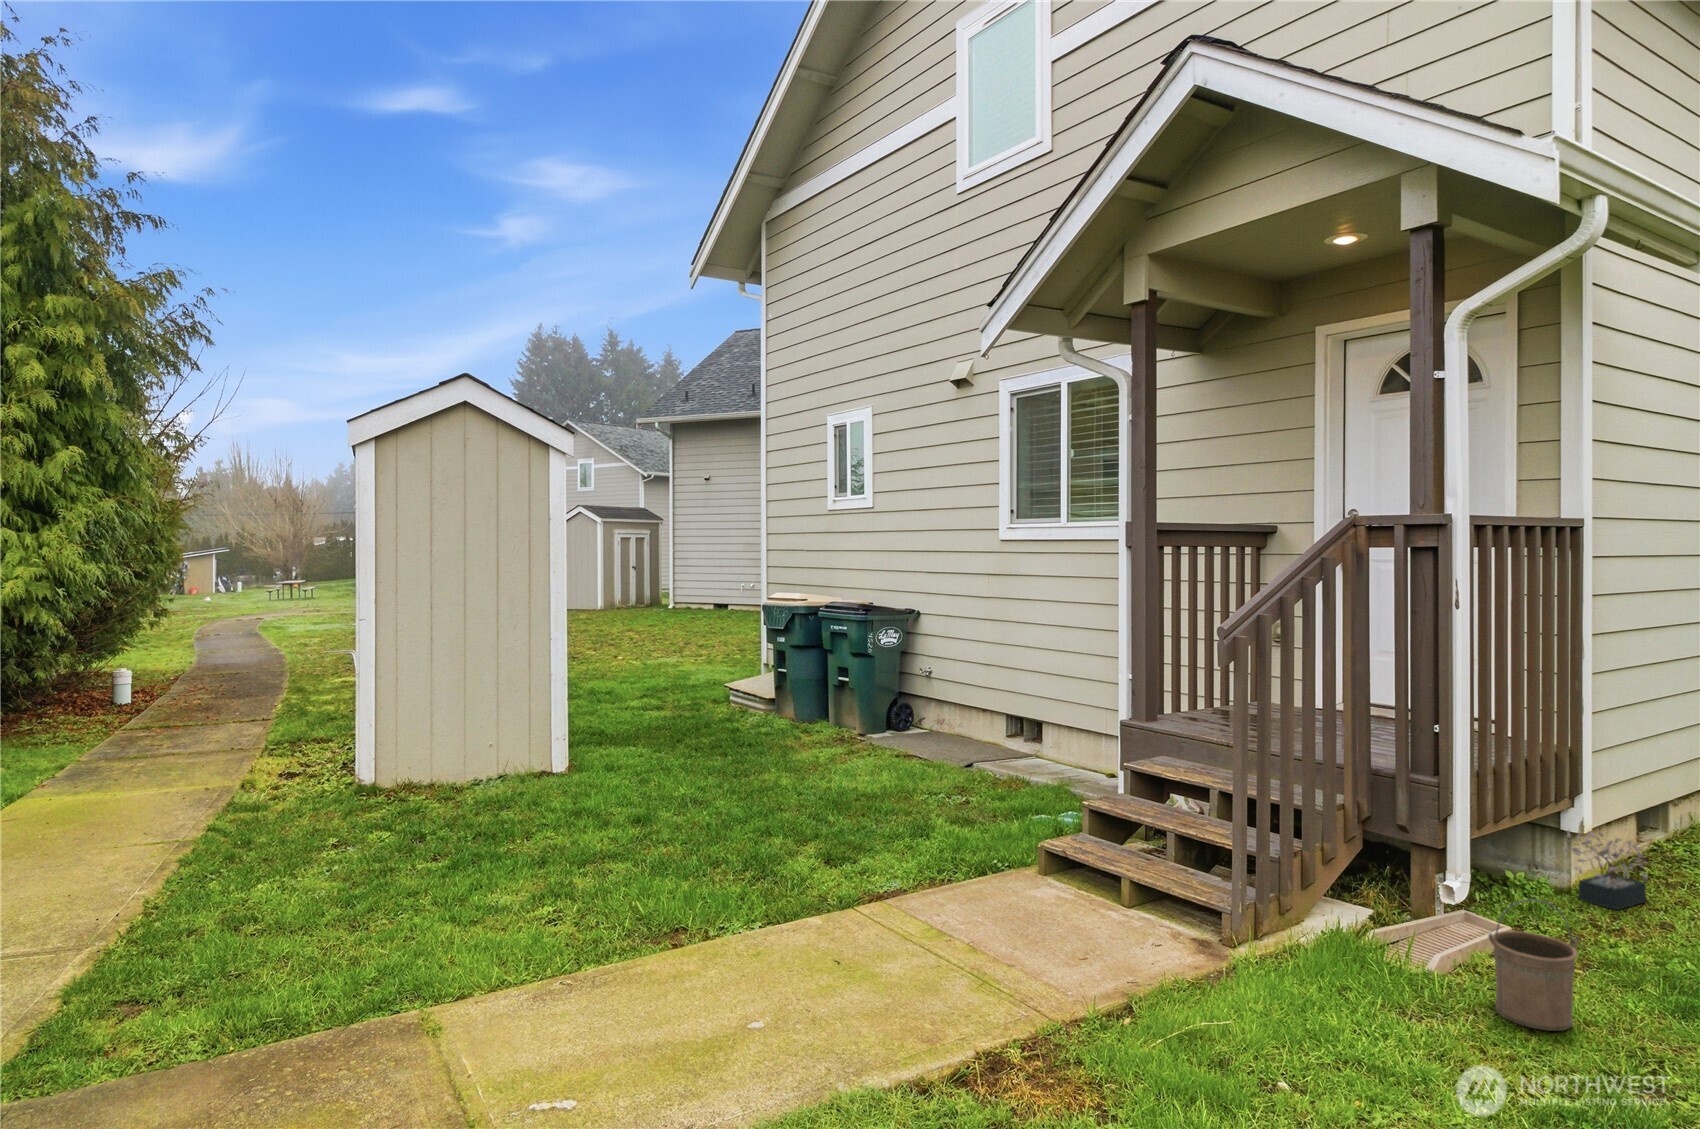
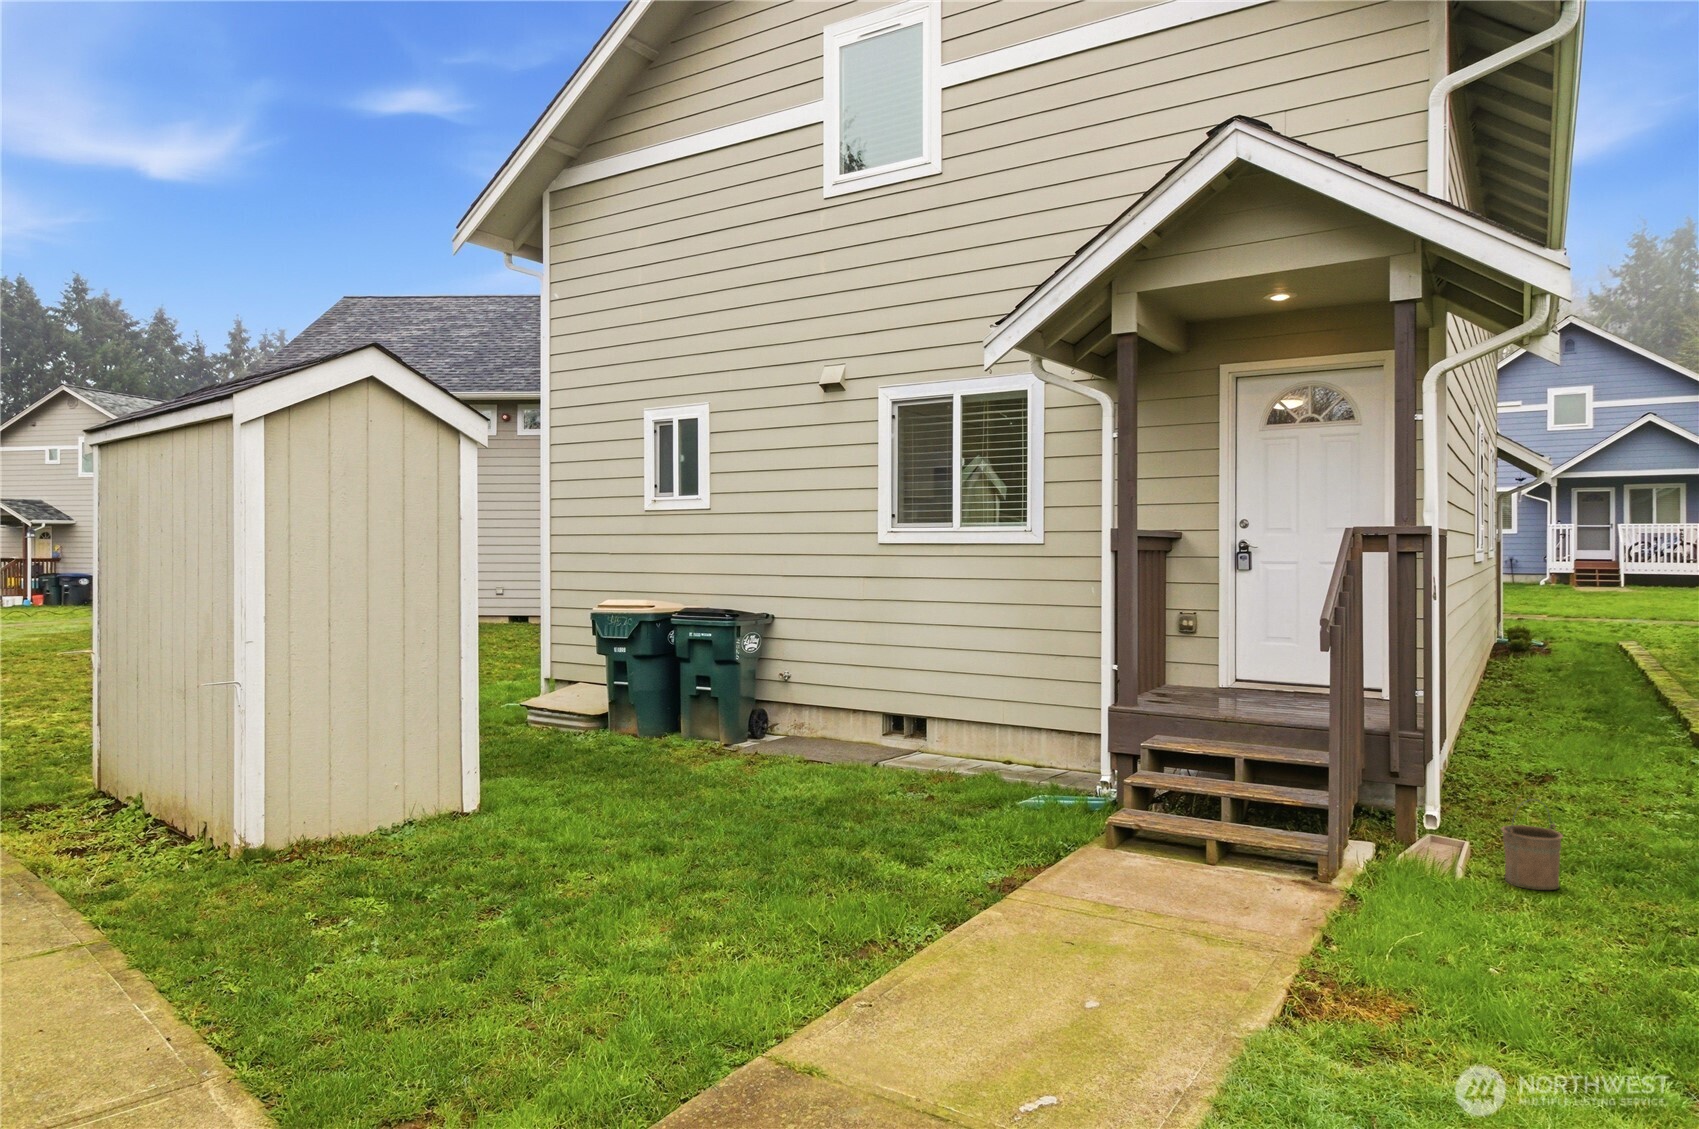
decorative plant: present [1563,830,1648,910] -> none [1445,757,1498,814]

